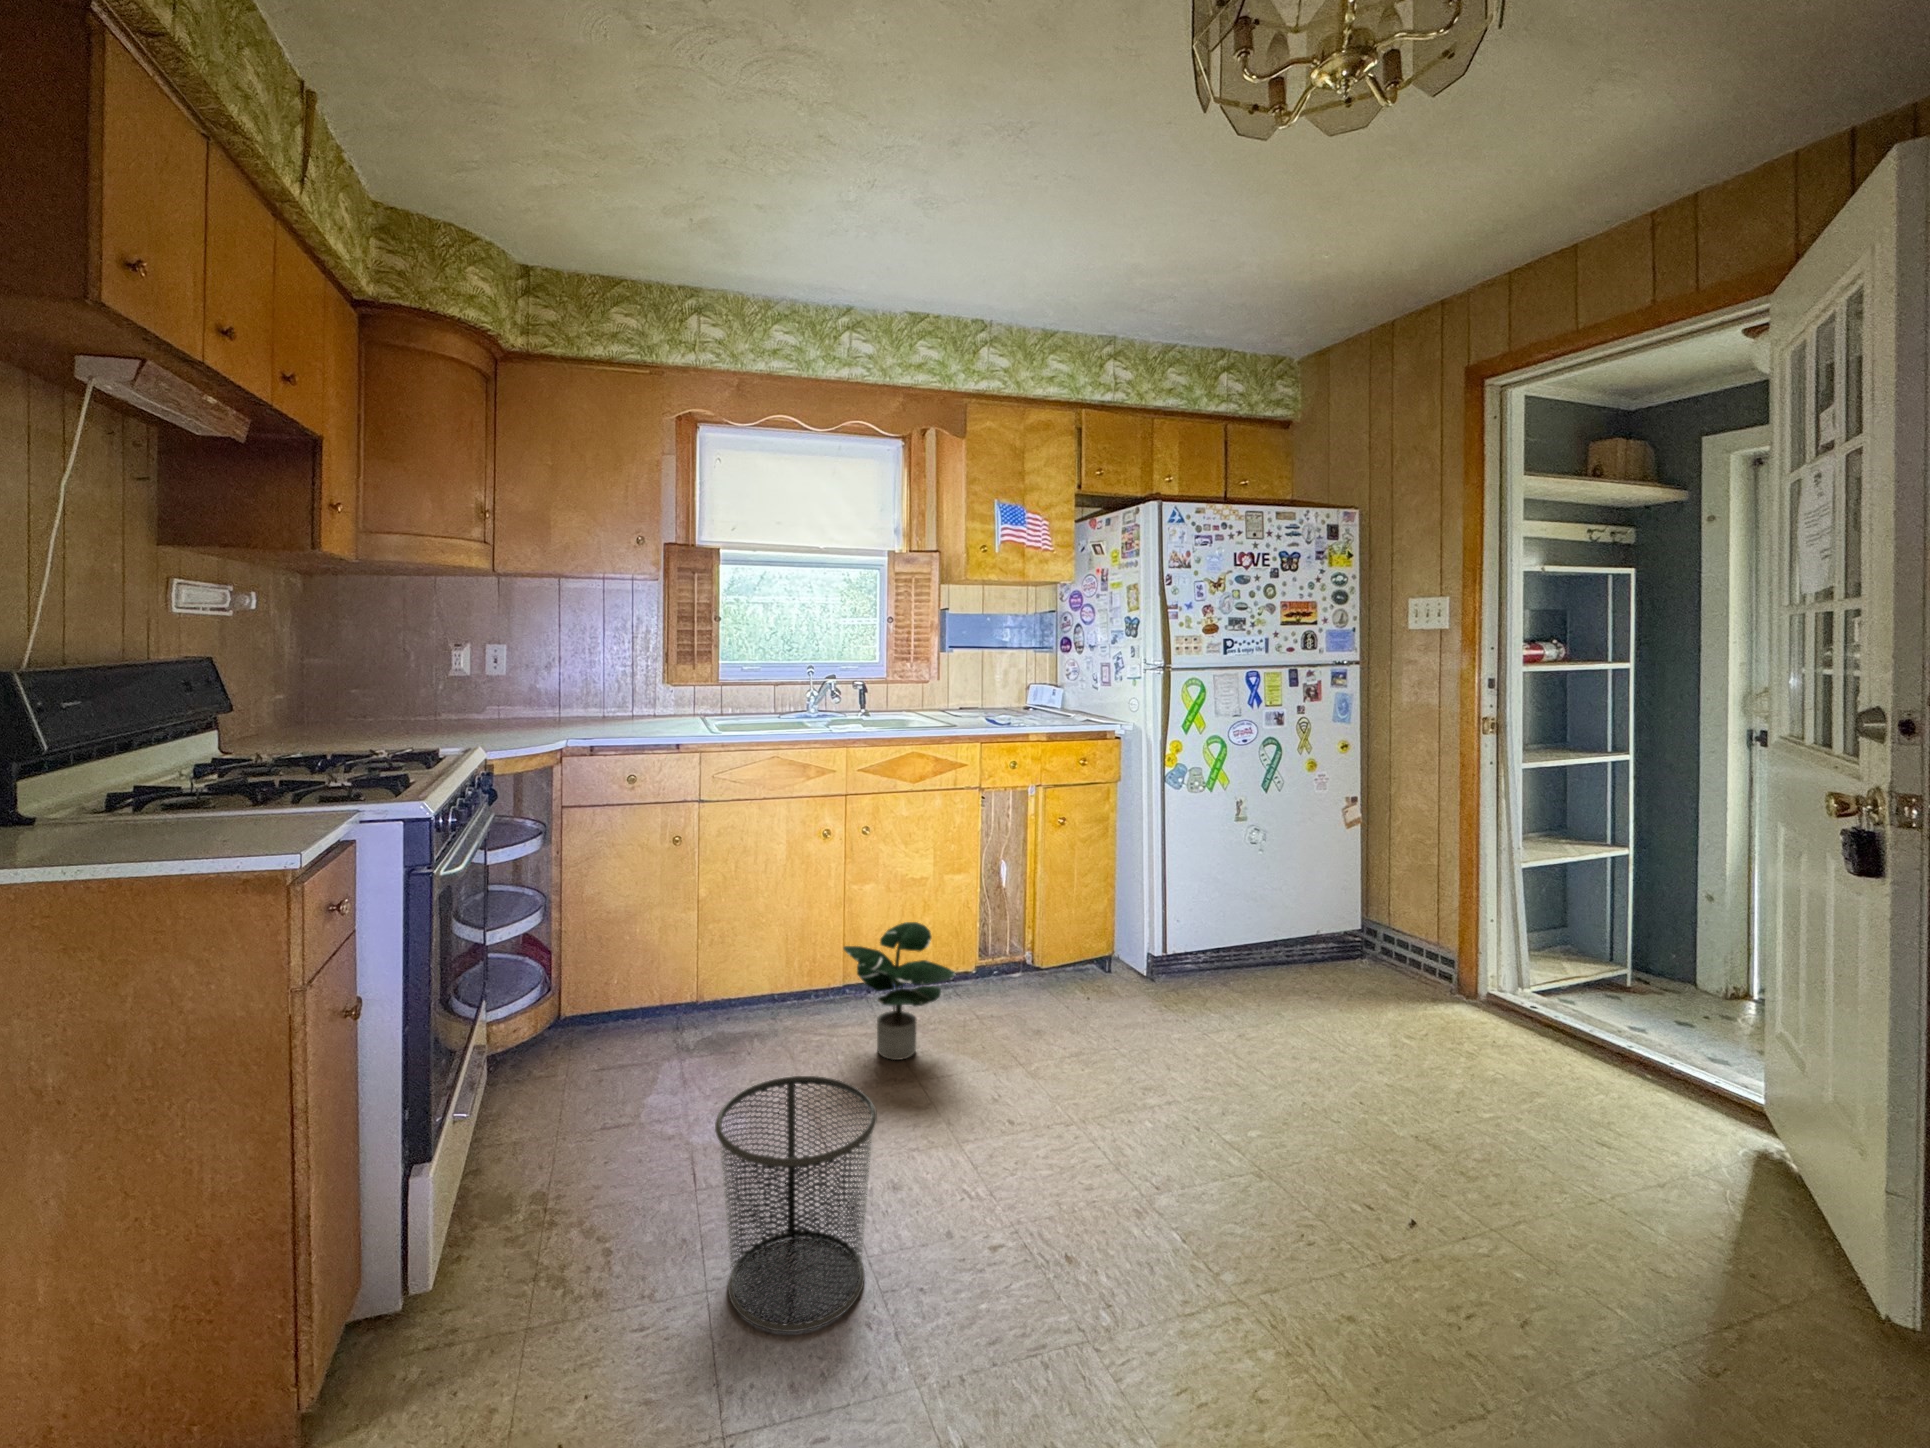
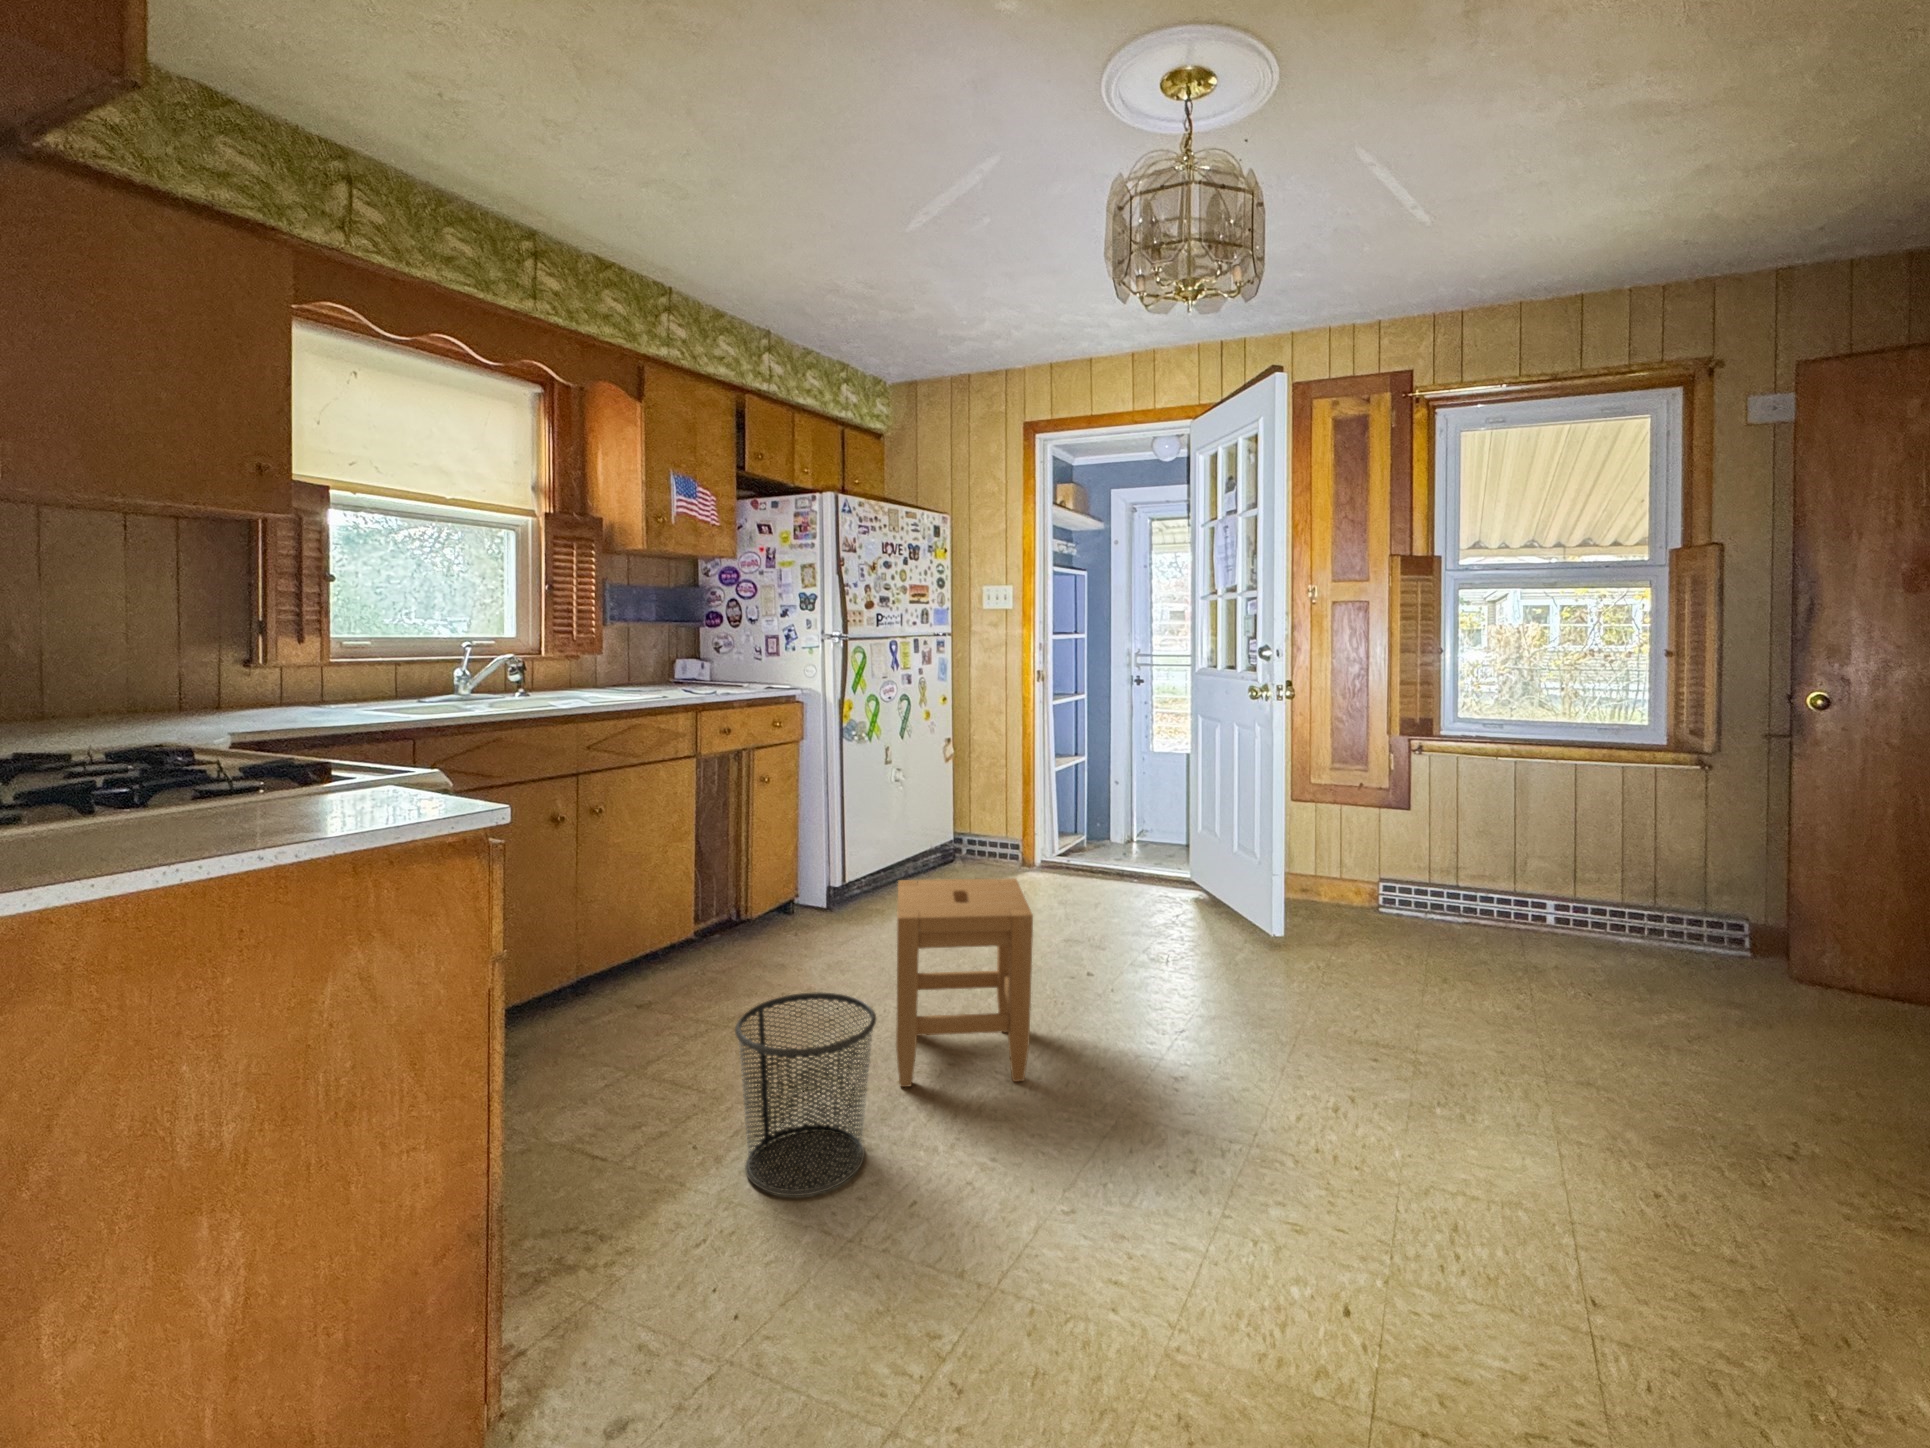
potted plant: present [843,922,955,1060] -> none [636,885,754,1016]
stool: none [970,974,1205,1321] -> present [896,878,1033,1087]

